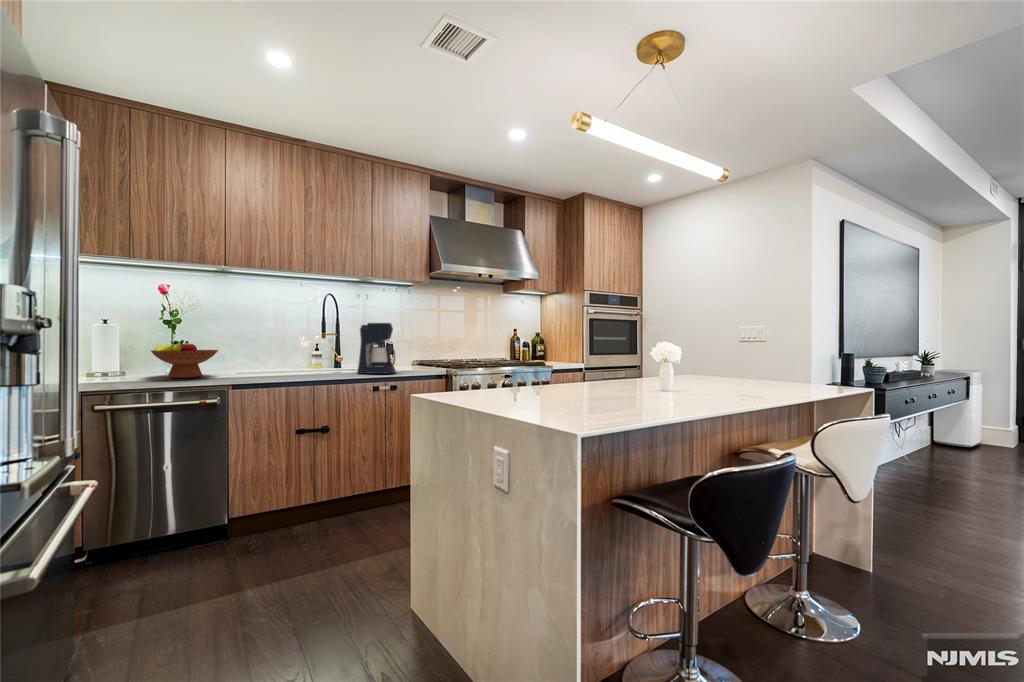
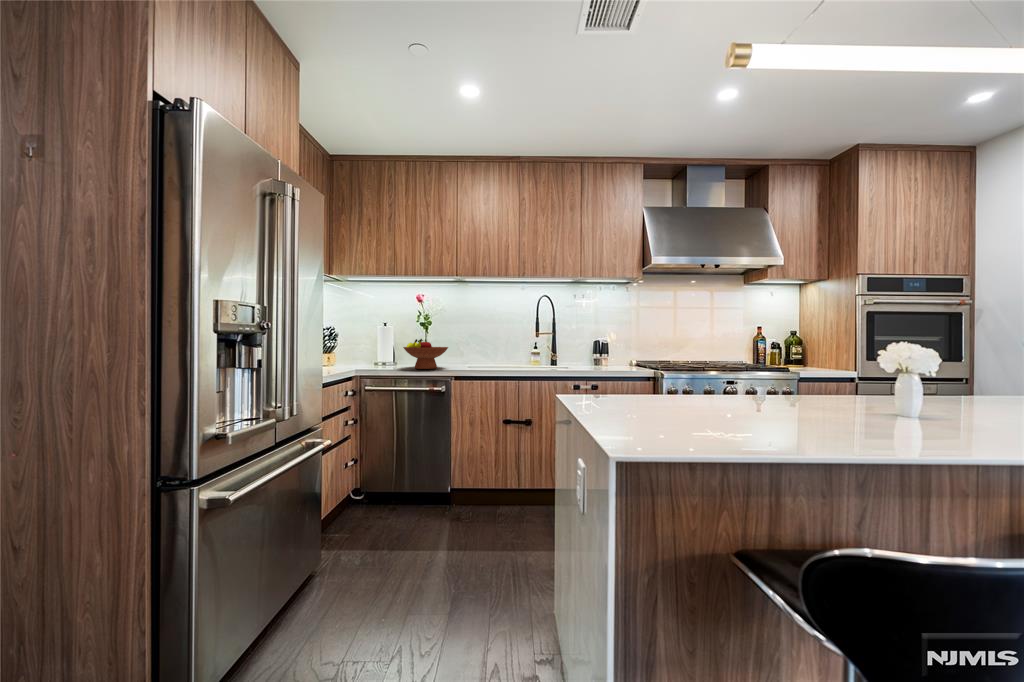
coffee maker: present [357,323,396,374] -> none [559,322,597,372]

